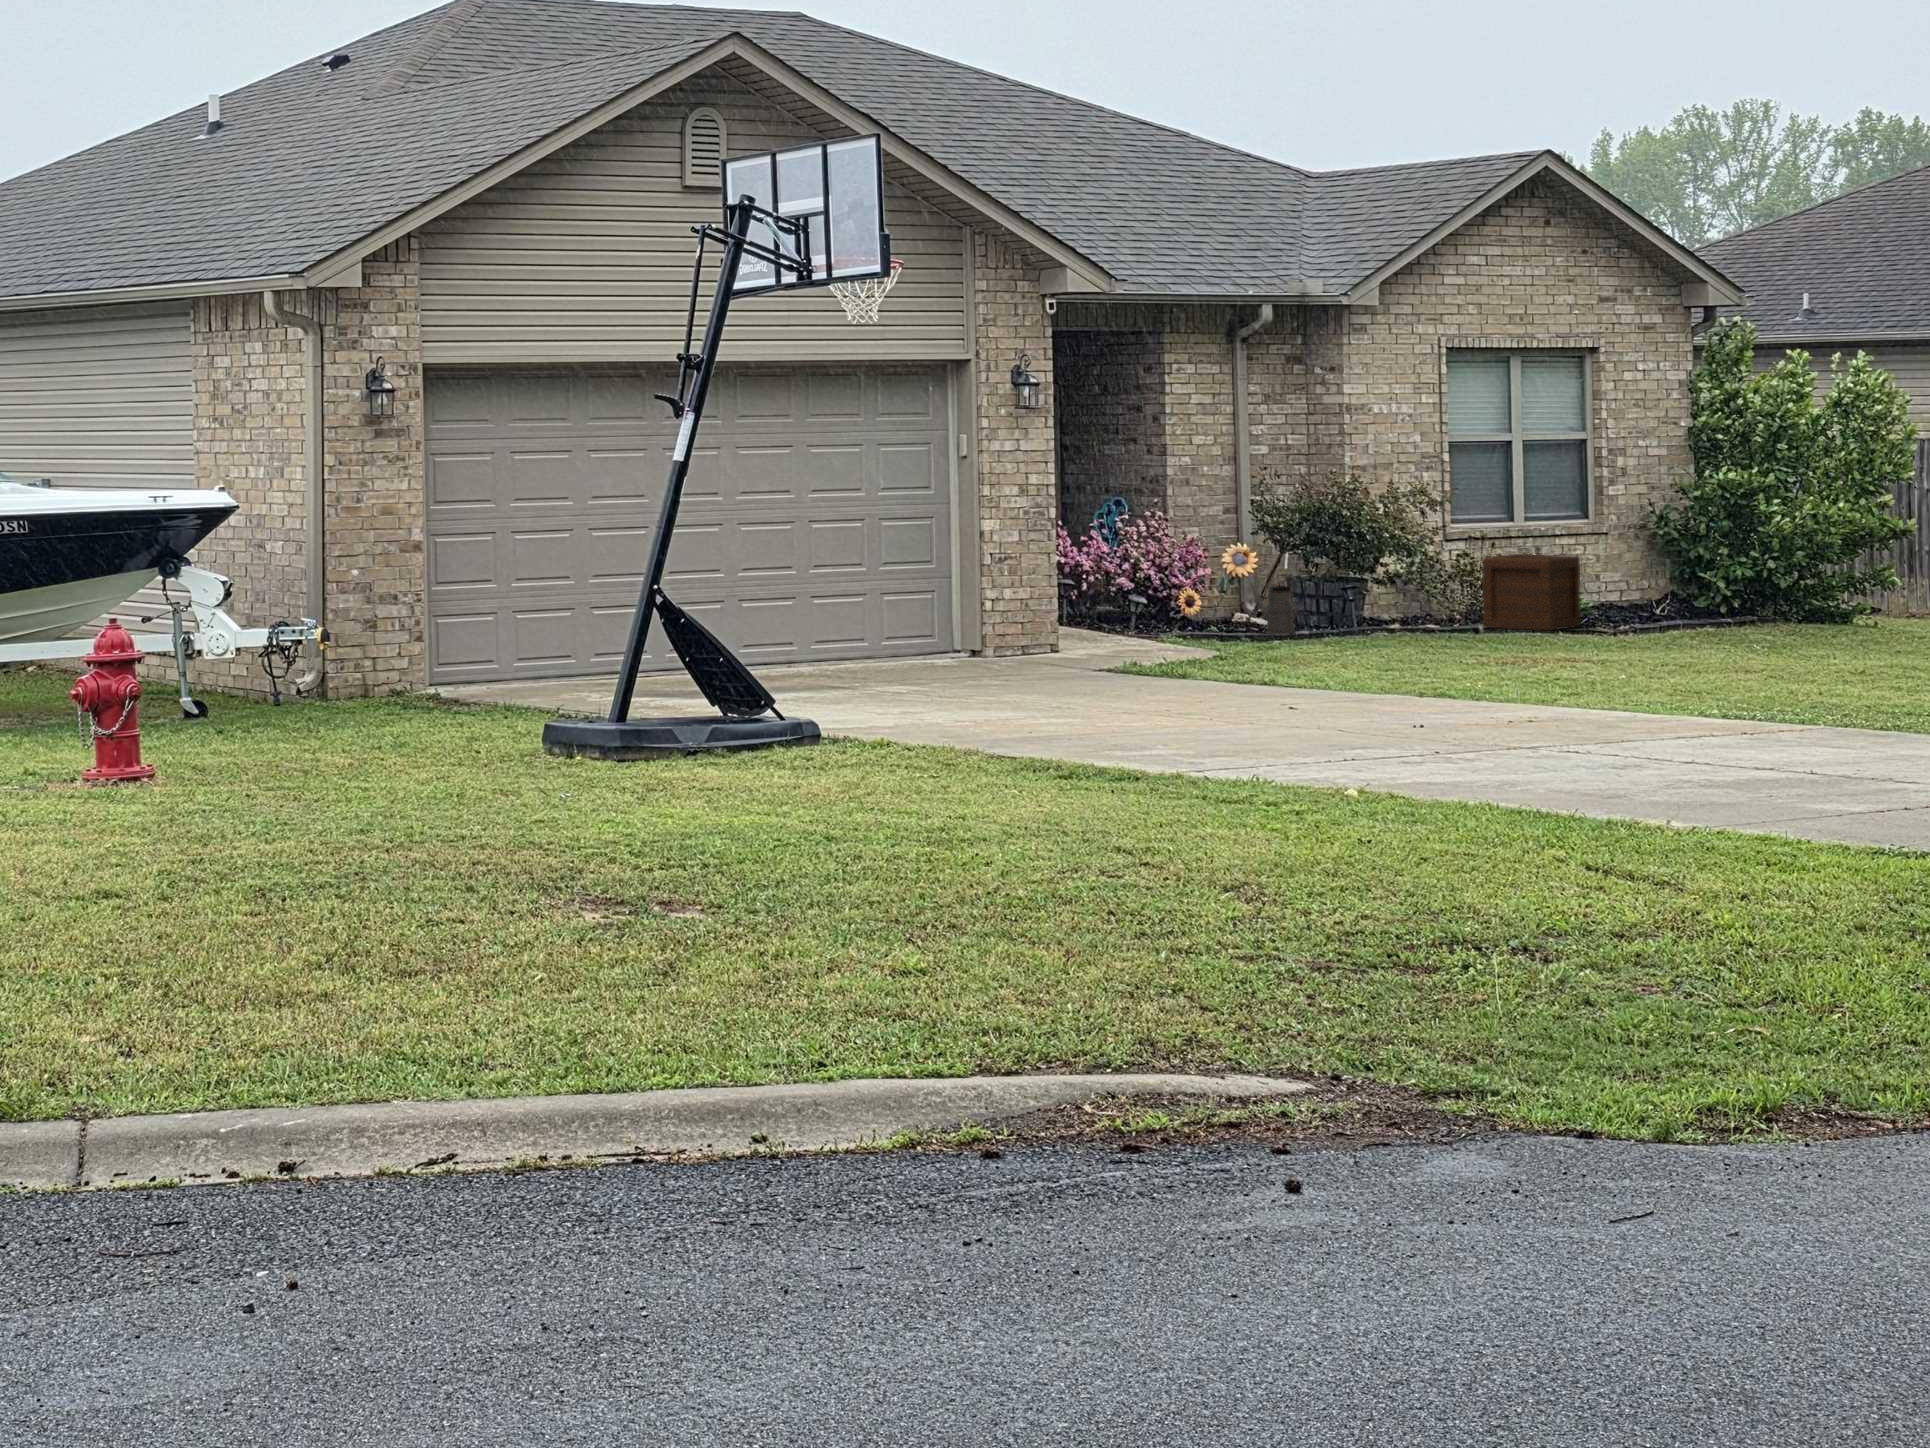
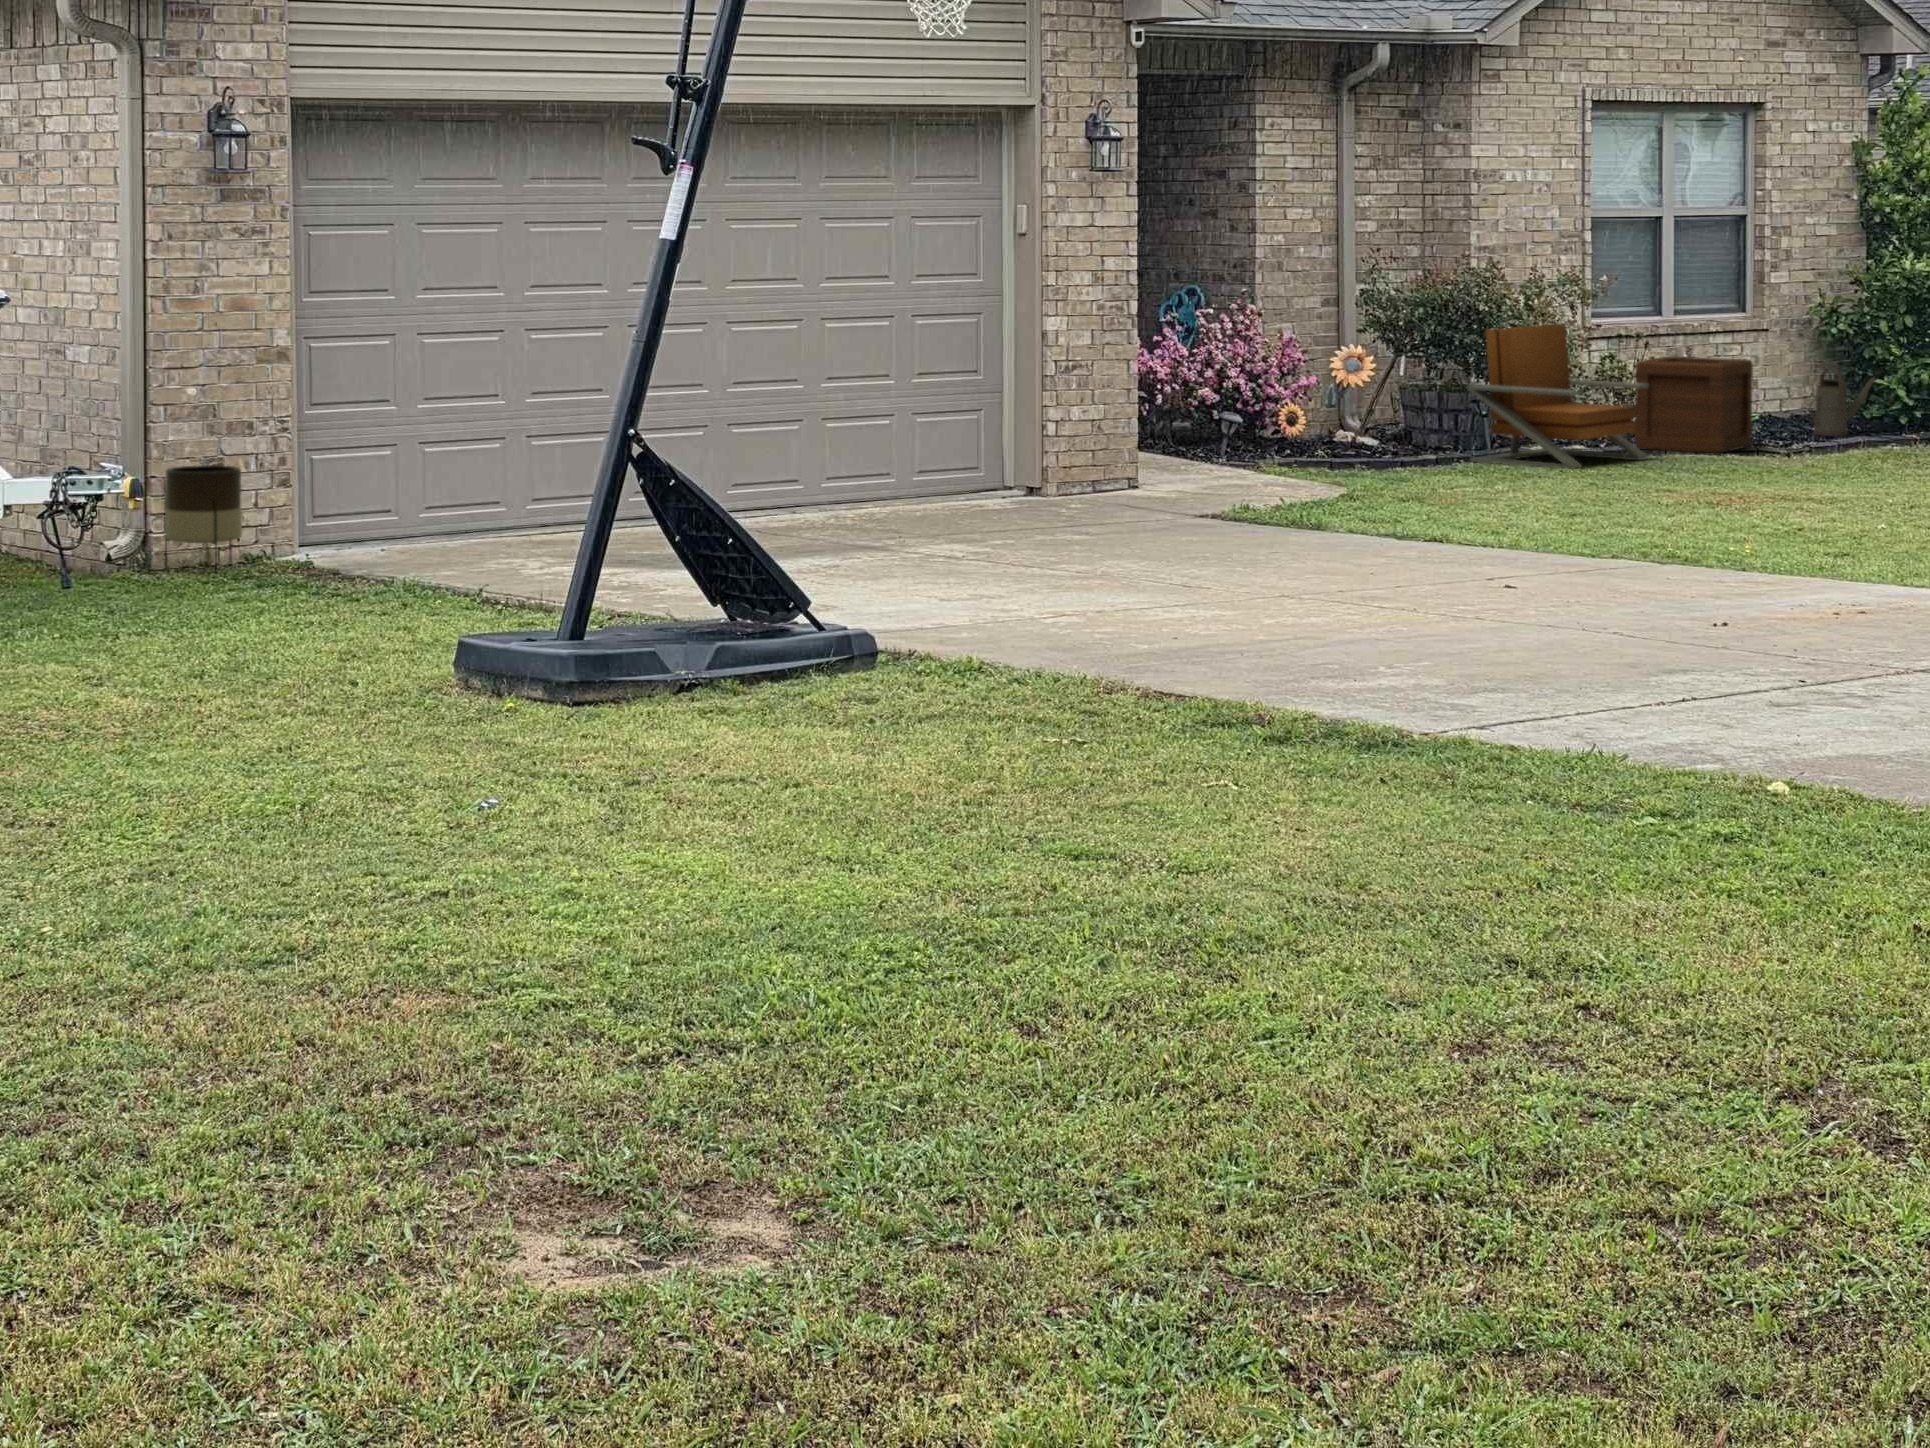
lounge chair: none [1334,527,1485,641] -> present [1467,324,1649,469]
watering can: present [1250,577,1297,635] -> present [1808,367,1875,436]
planter: none [339,624,393,698] -> present [164,465,242,572]

